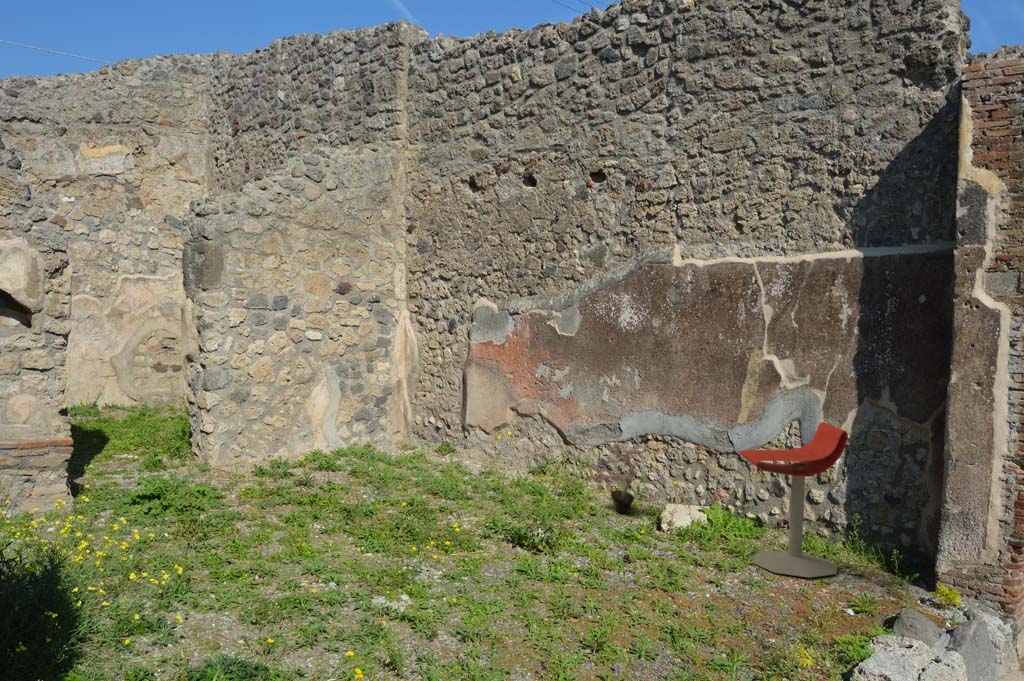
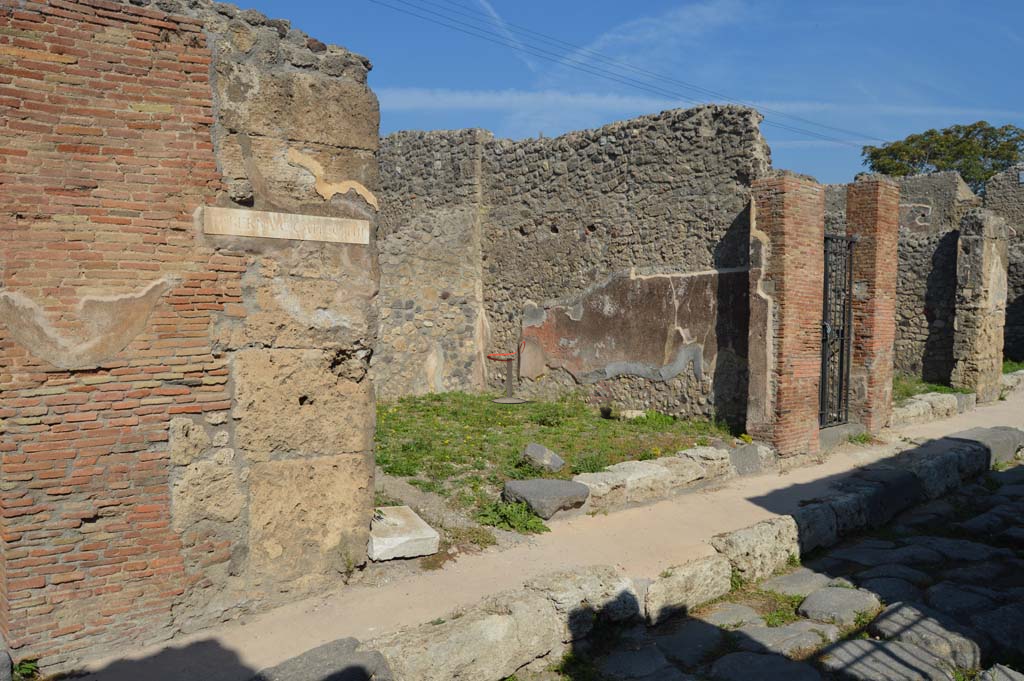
stool: present [740,422,848,577] -> present [487,341,526,403]

